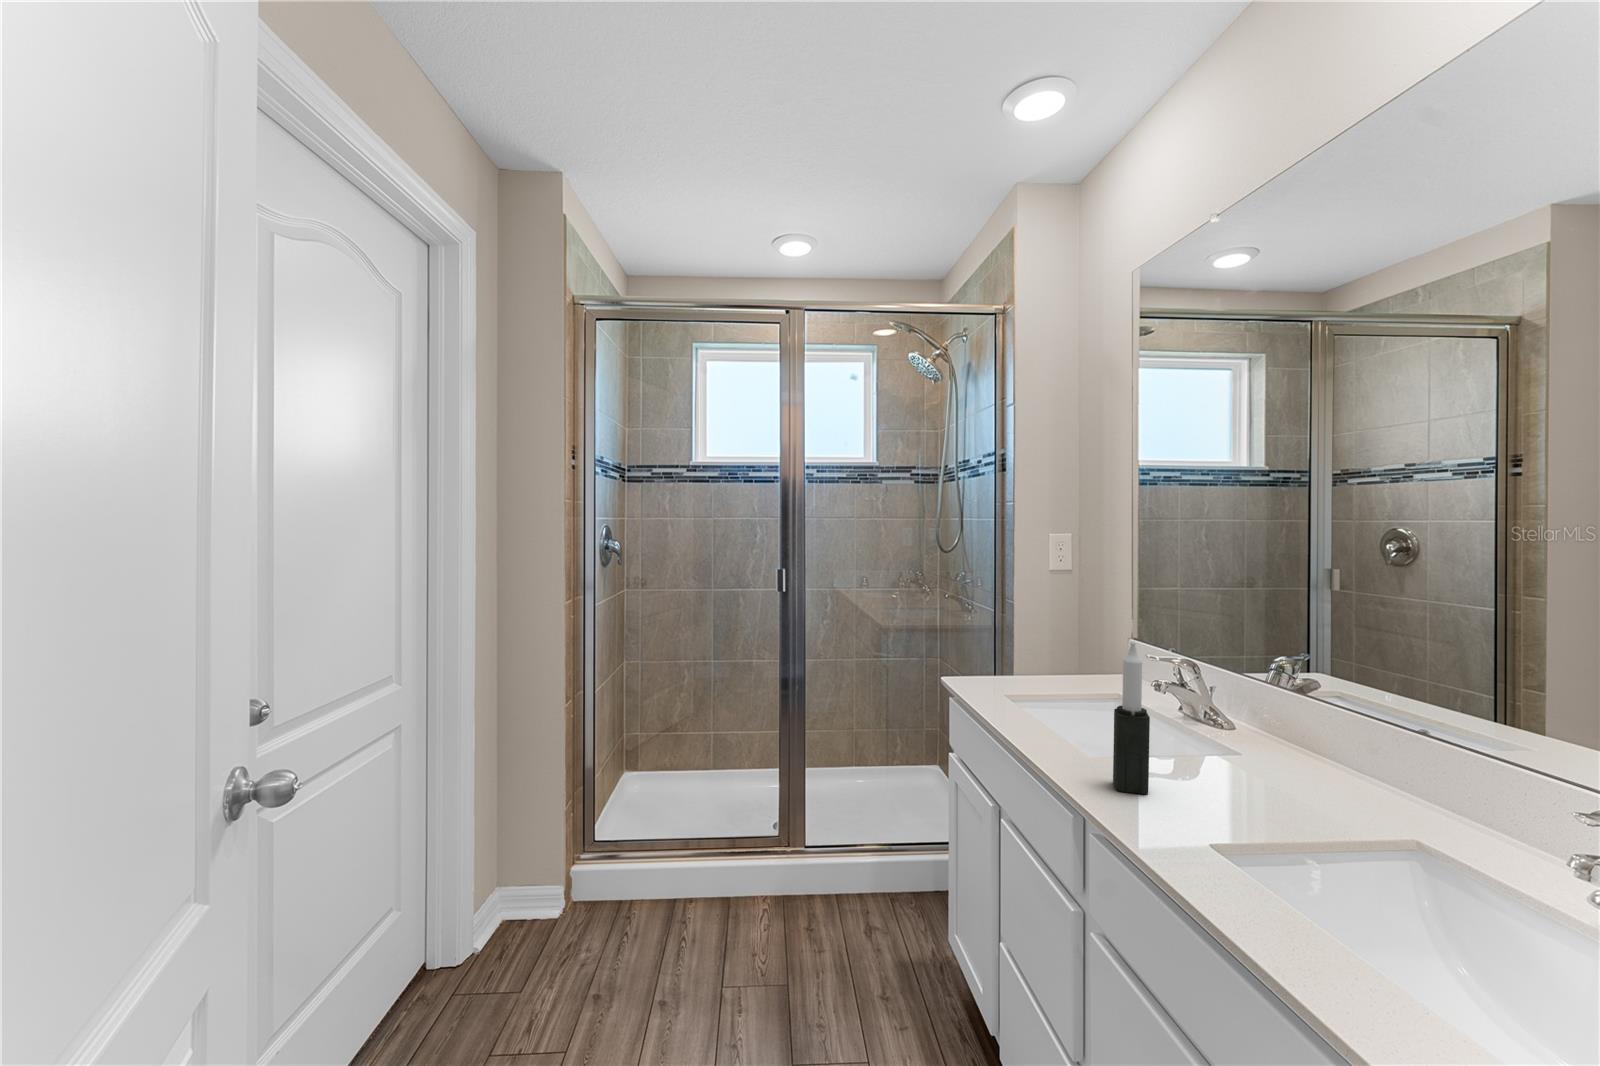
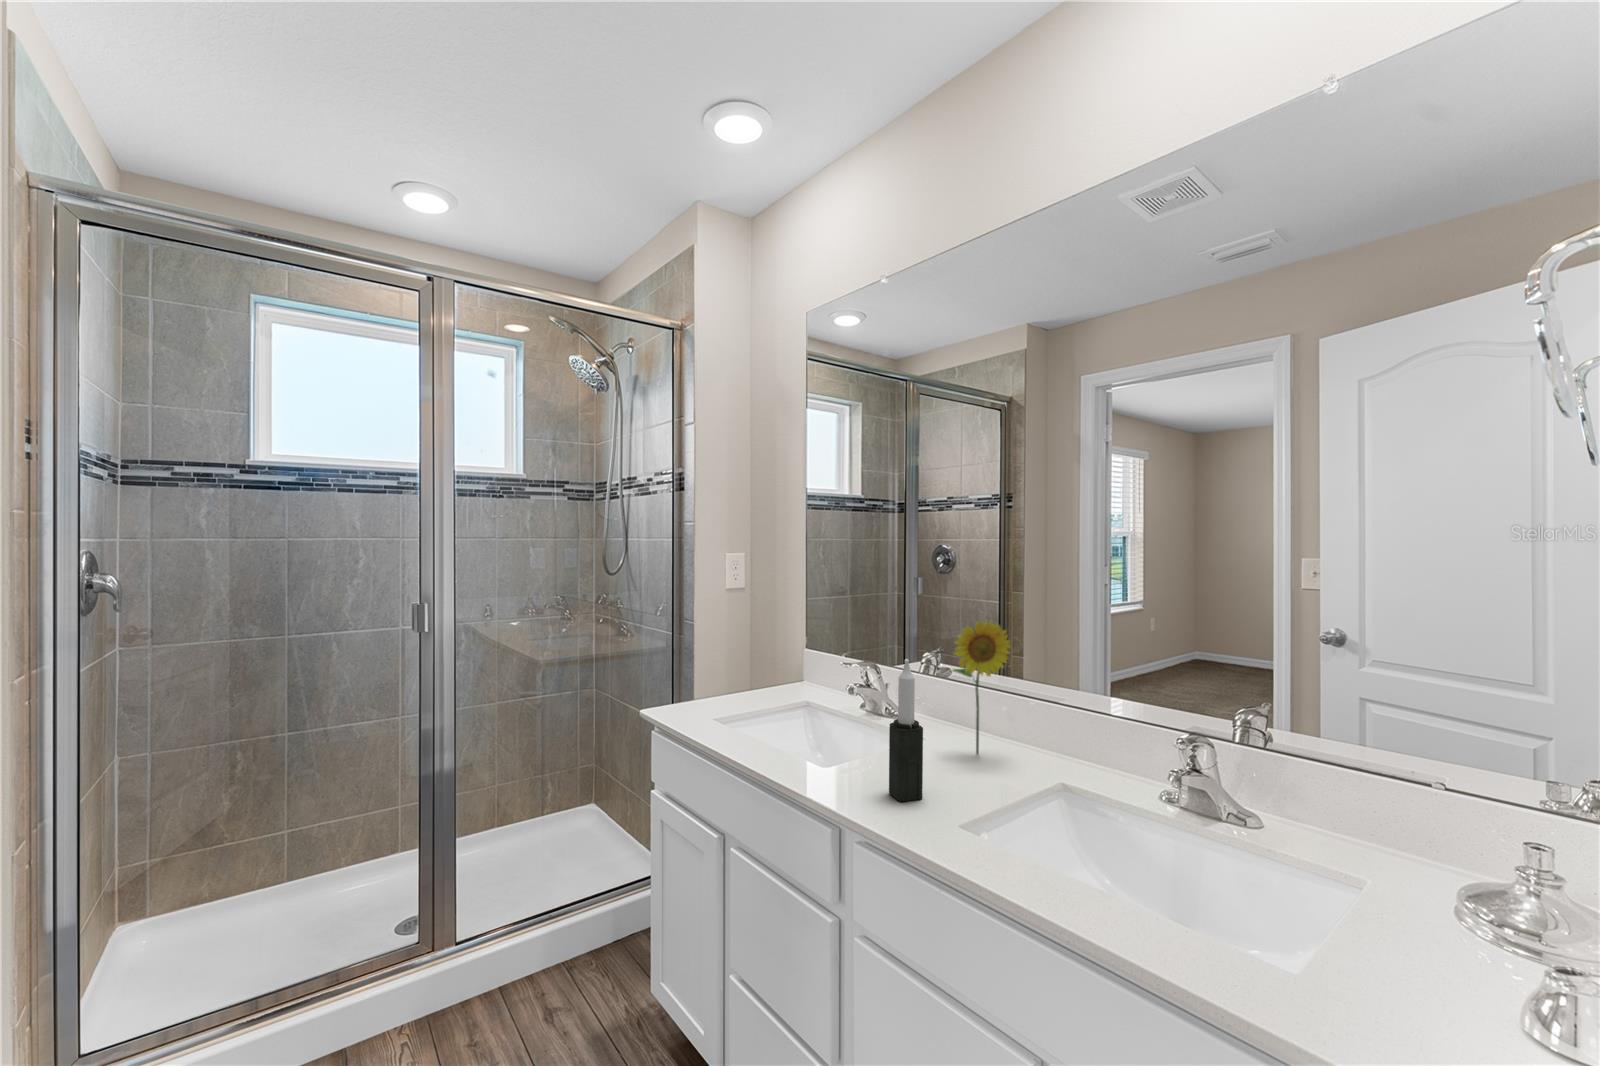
flower: none [1235,612,1319,775] -> present [953,621,1011,755]

